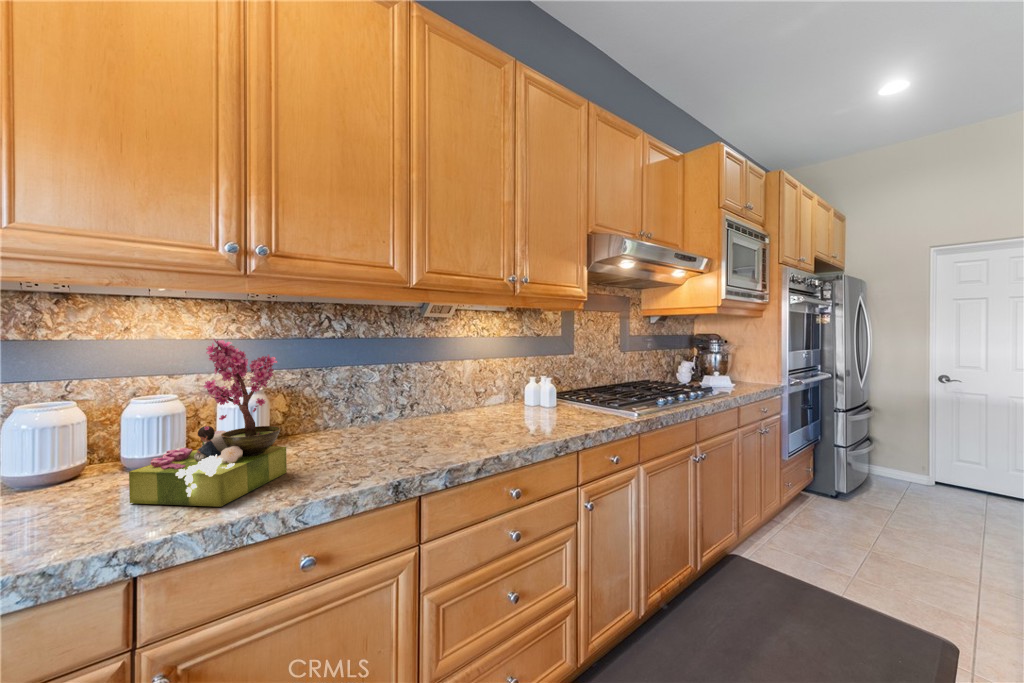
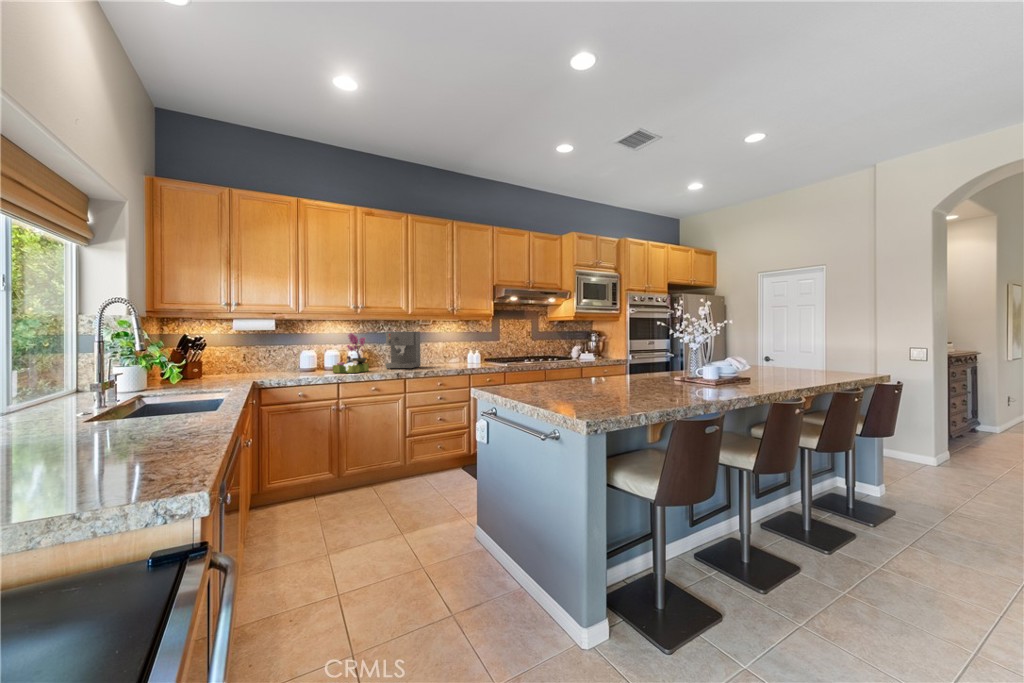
coffee maker: none [344,336,439,450] -> present [386,332,421,369]

